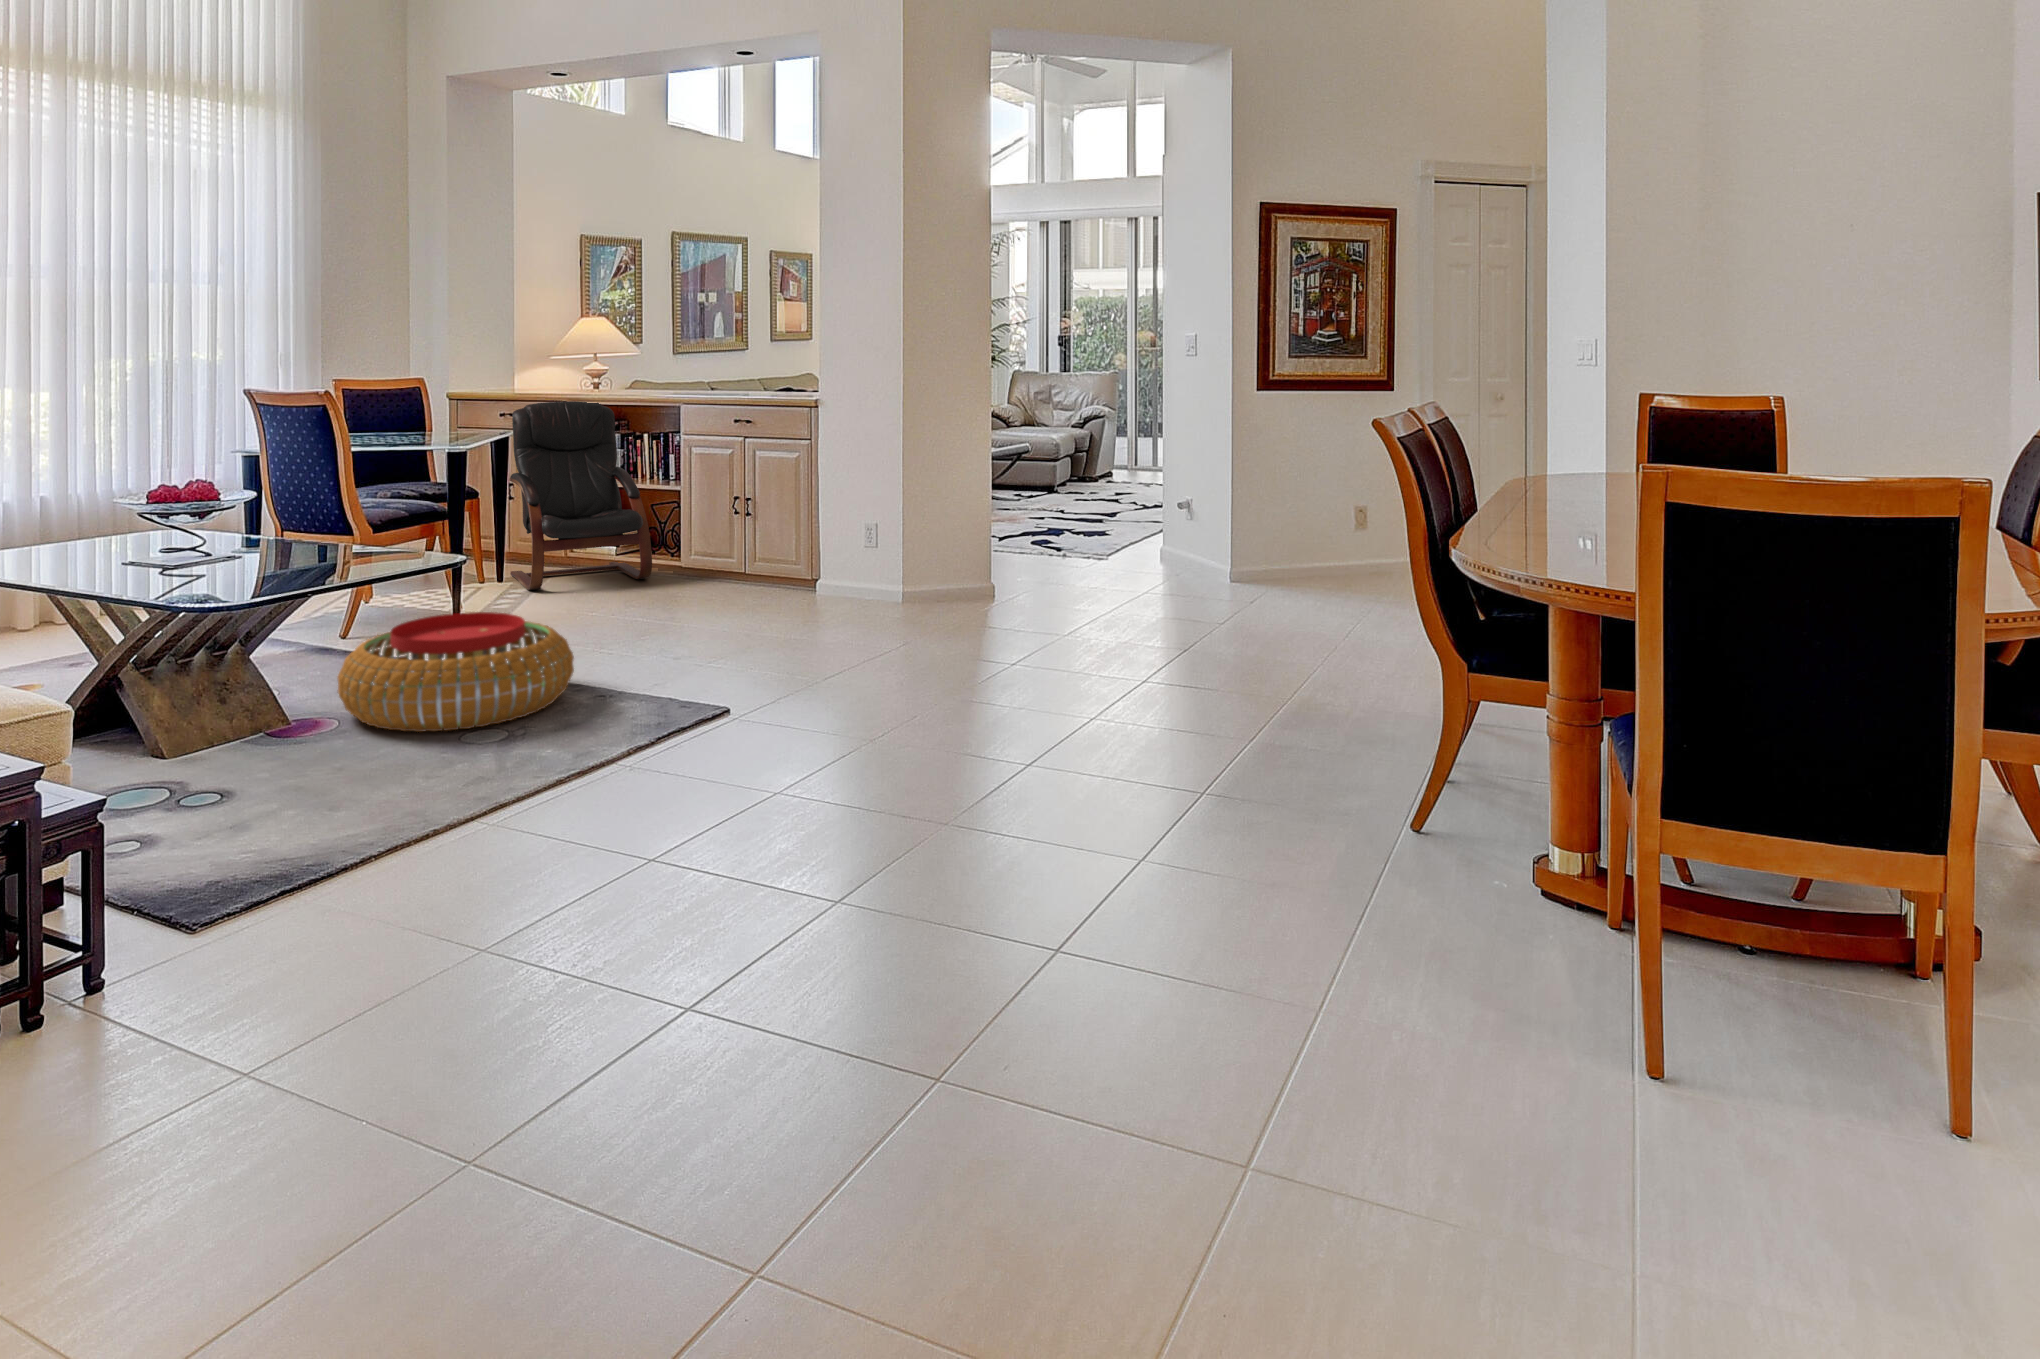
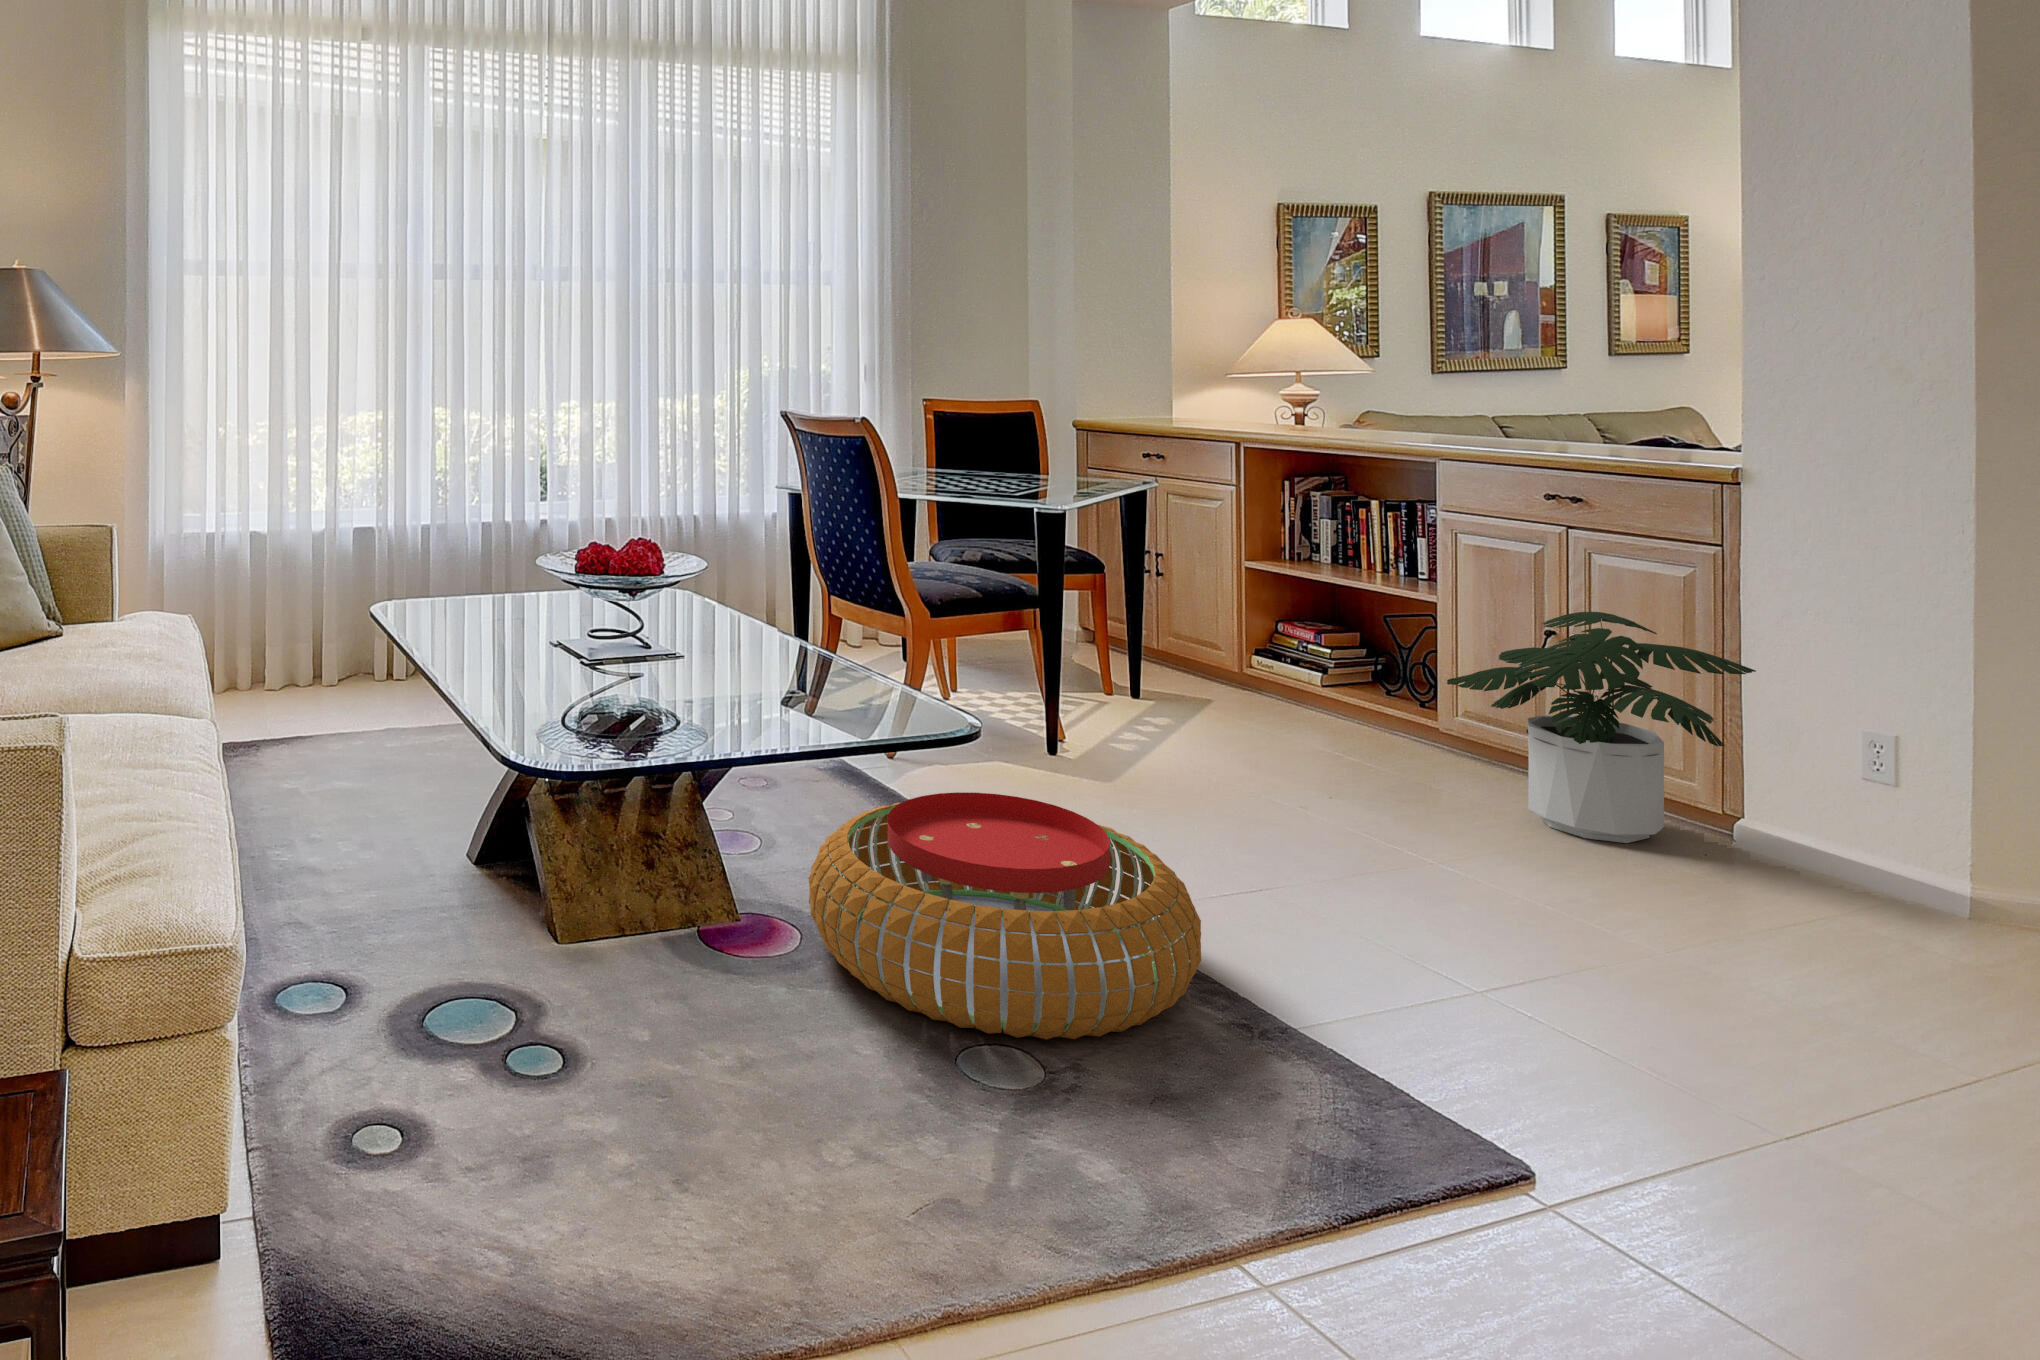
armchair: present [510,401,652,590] -> none [1150,443,1383,737]
potted plant: none [685,483,816,603] -> present [1447,612,1756,843]

